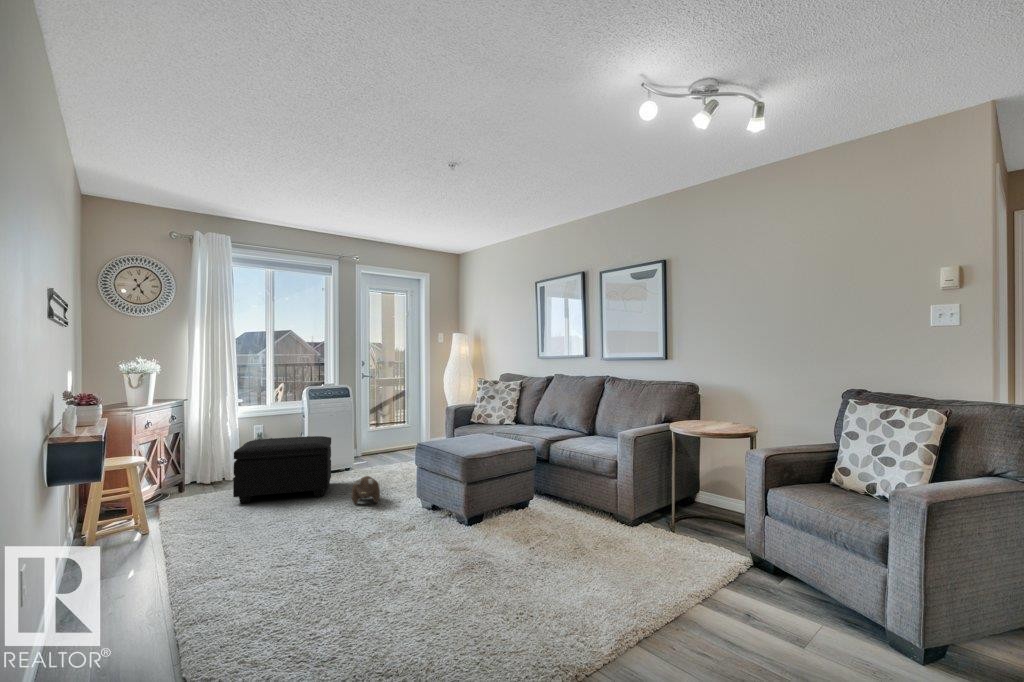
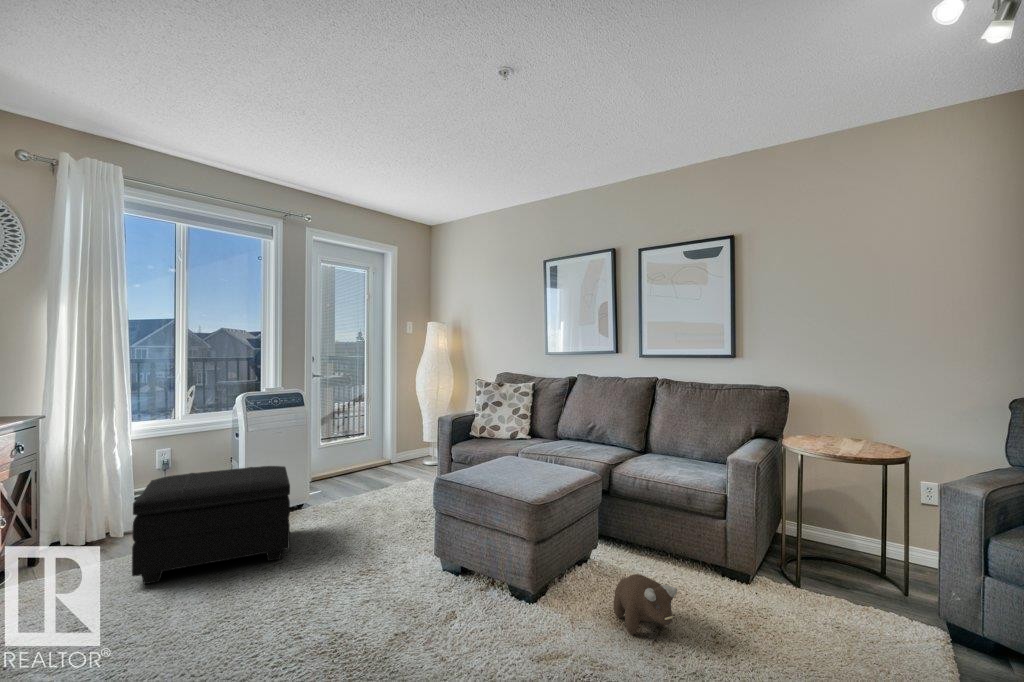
plush toy: present [351,476,380,504] -> present [614,574,677,635]

